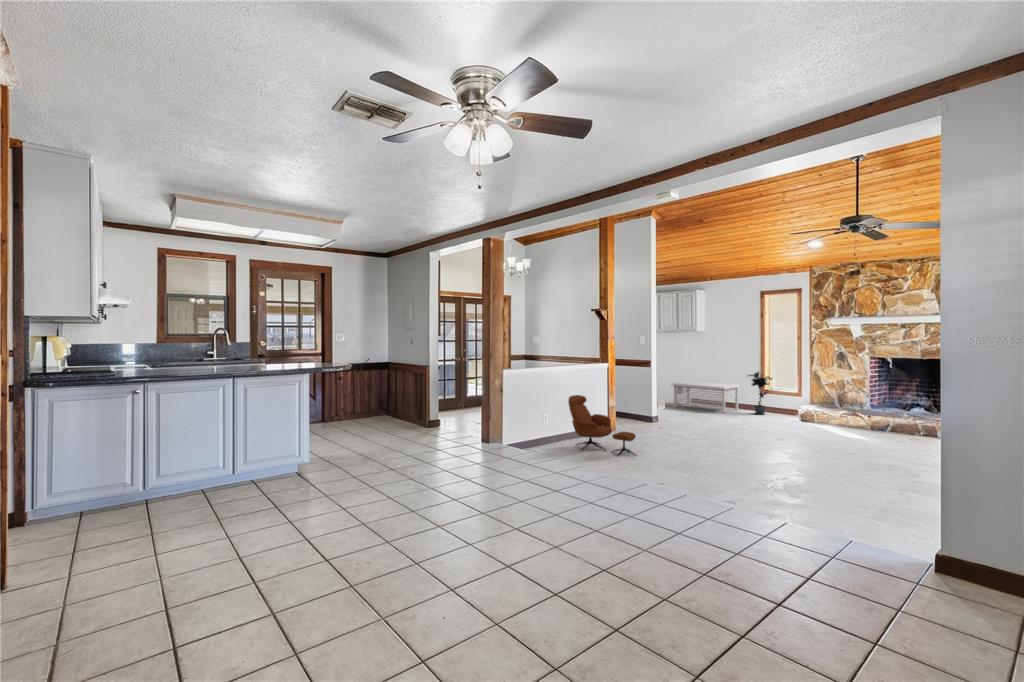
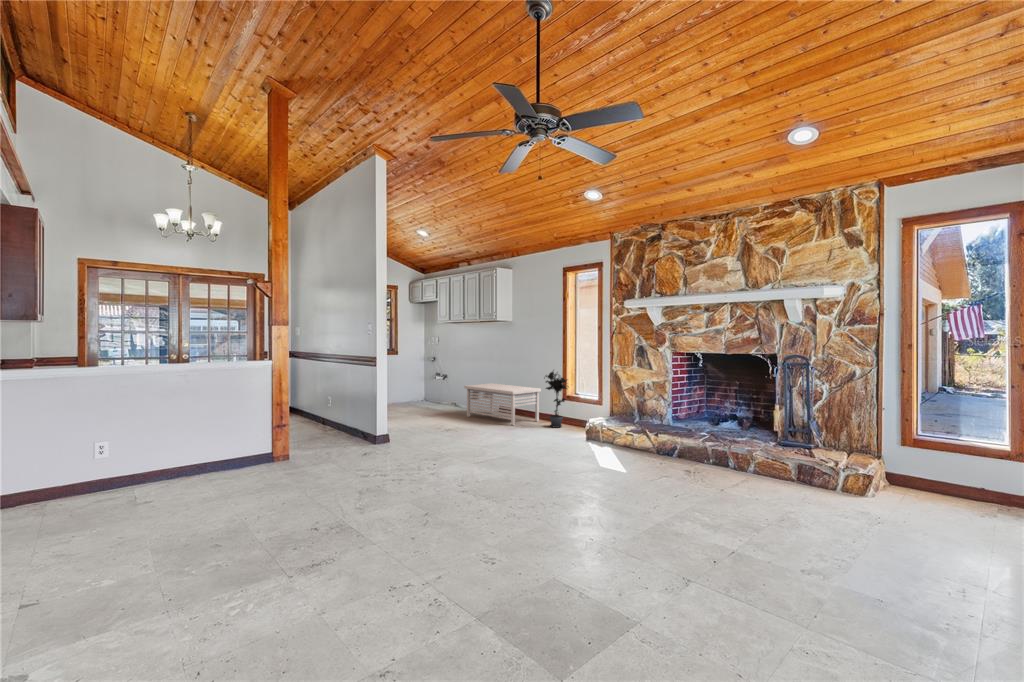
lounge chair: present [568,395,636,455] -> none [151,400,243,503]

